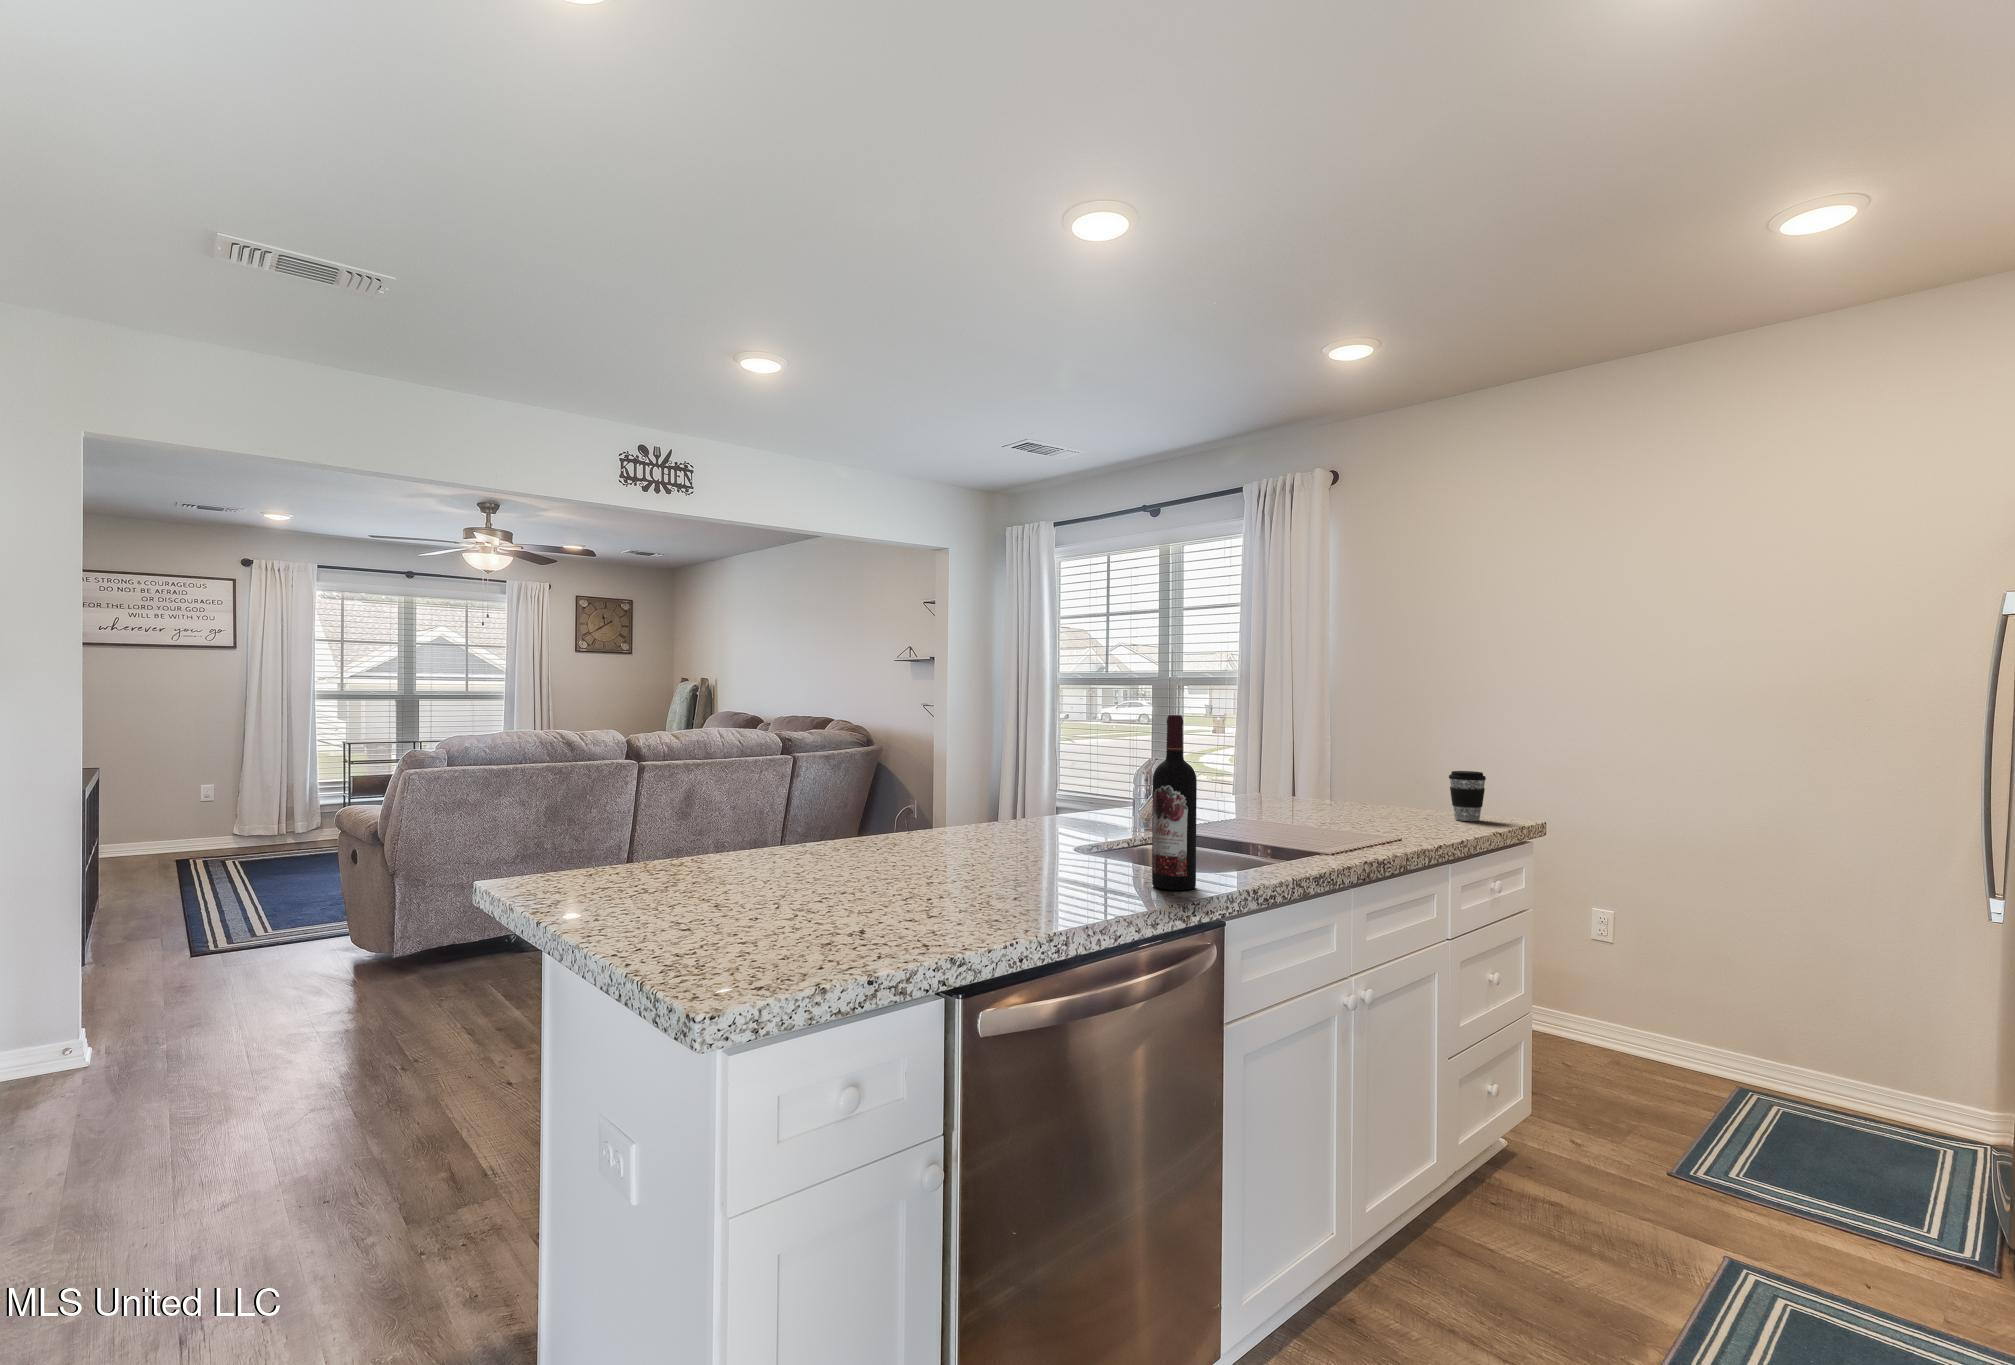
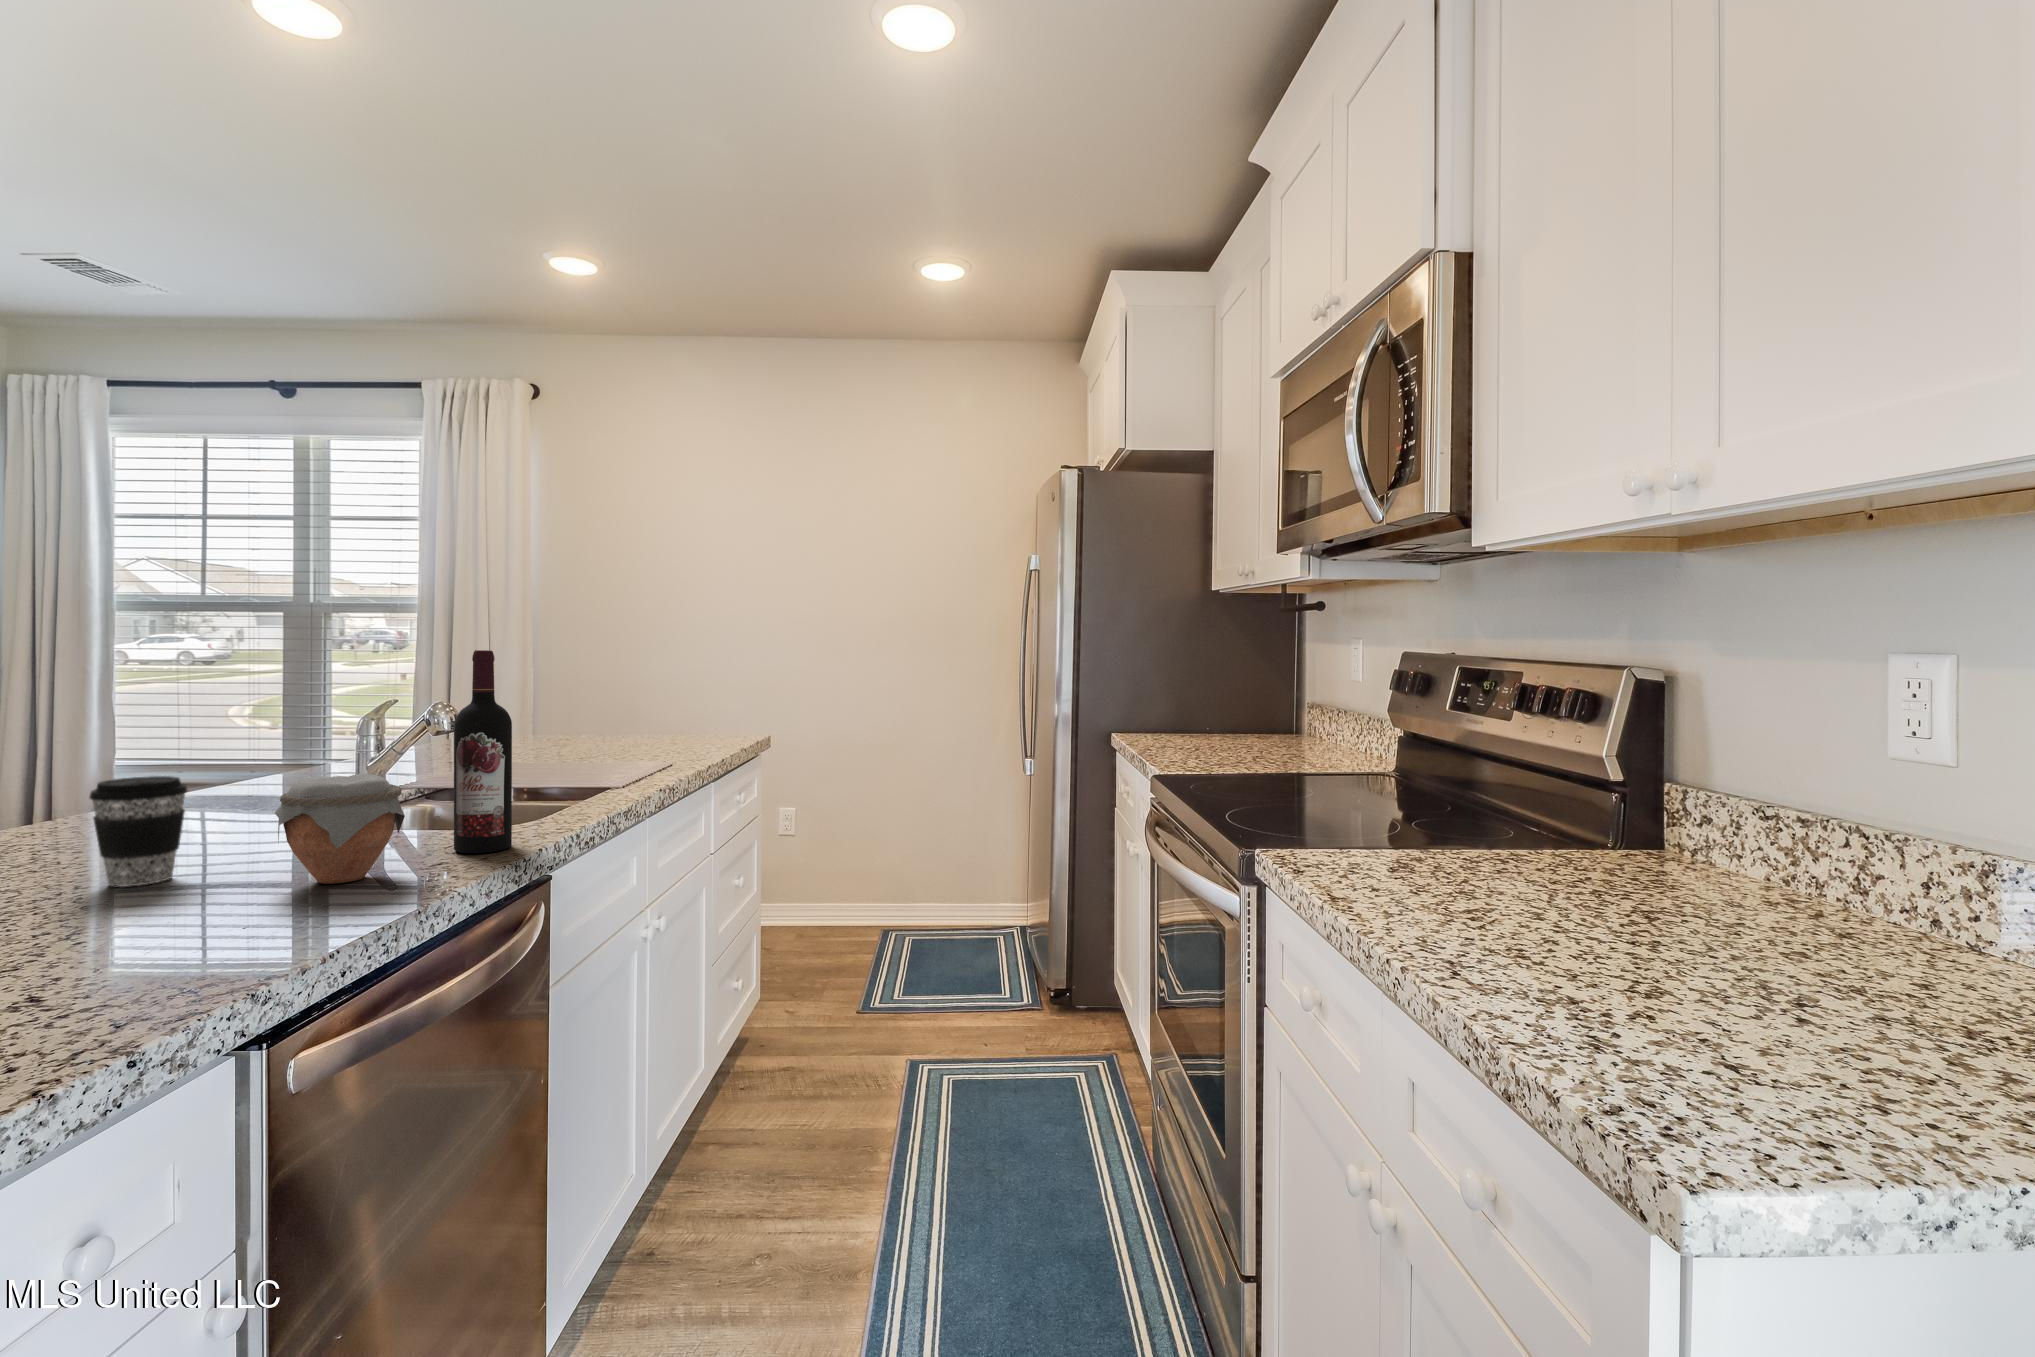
coffee cup: present [1449,771,1486,821] -> present [89,776,187,887]
jar: none [1025,811,1105,896] -> present [275,774,405,884]

